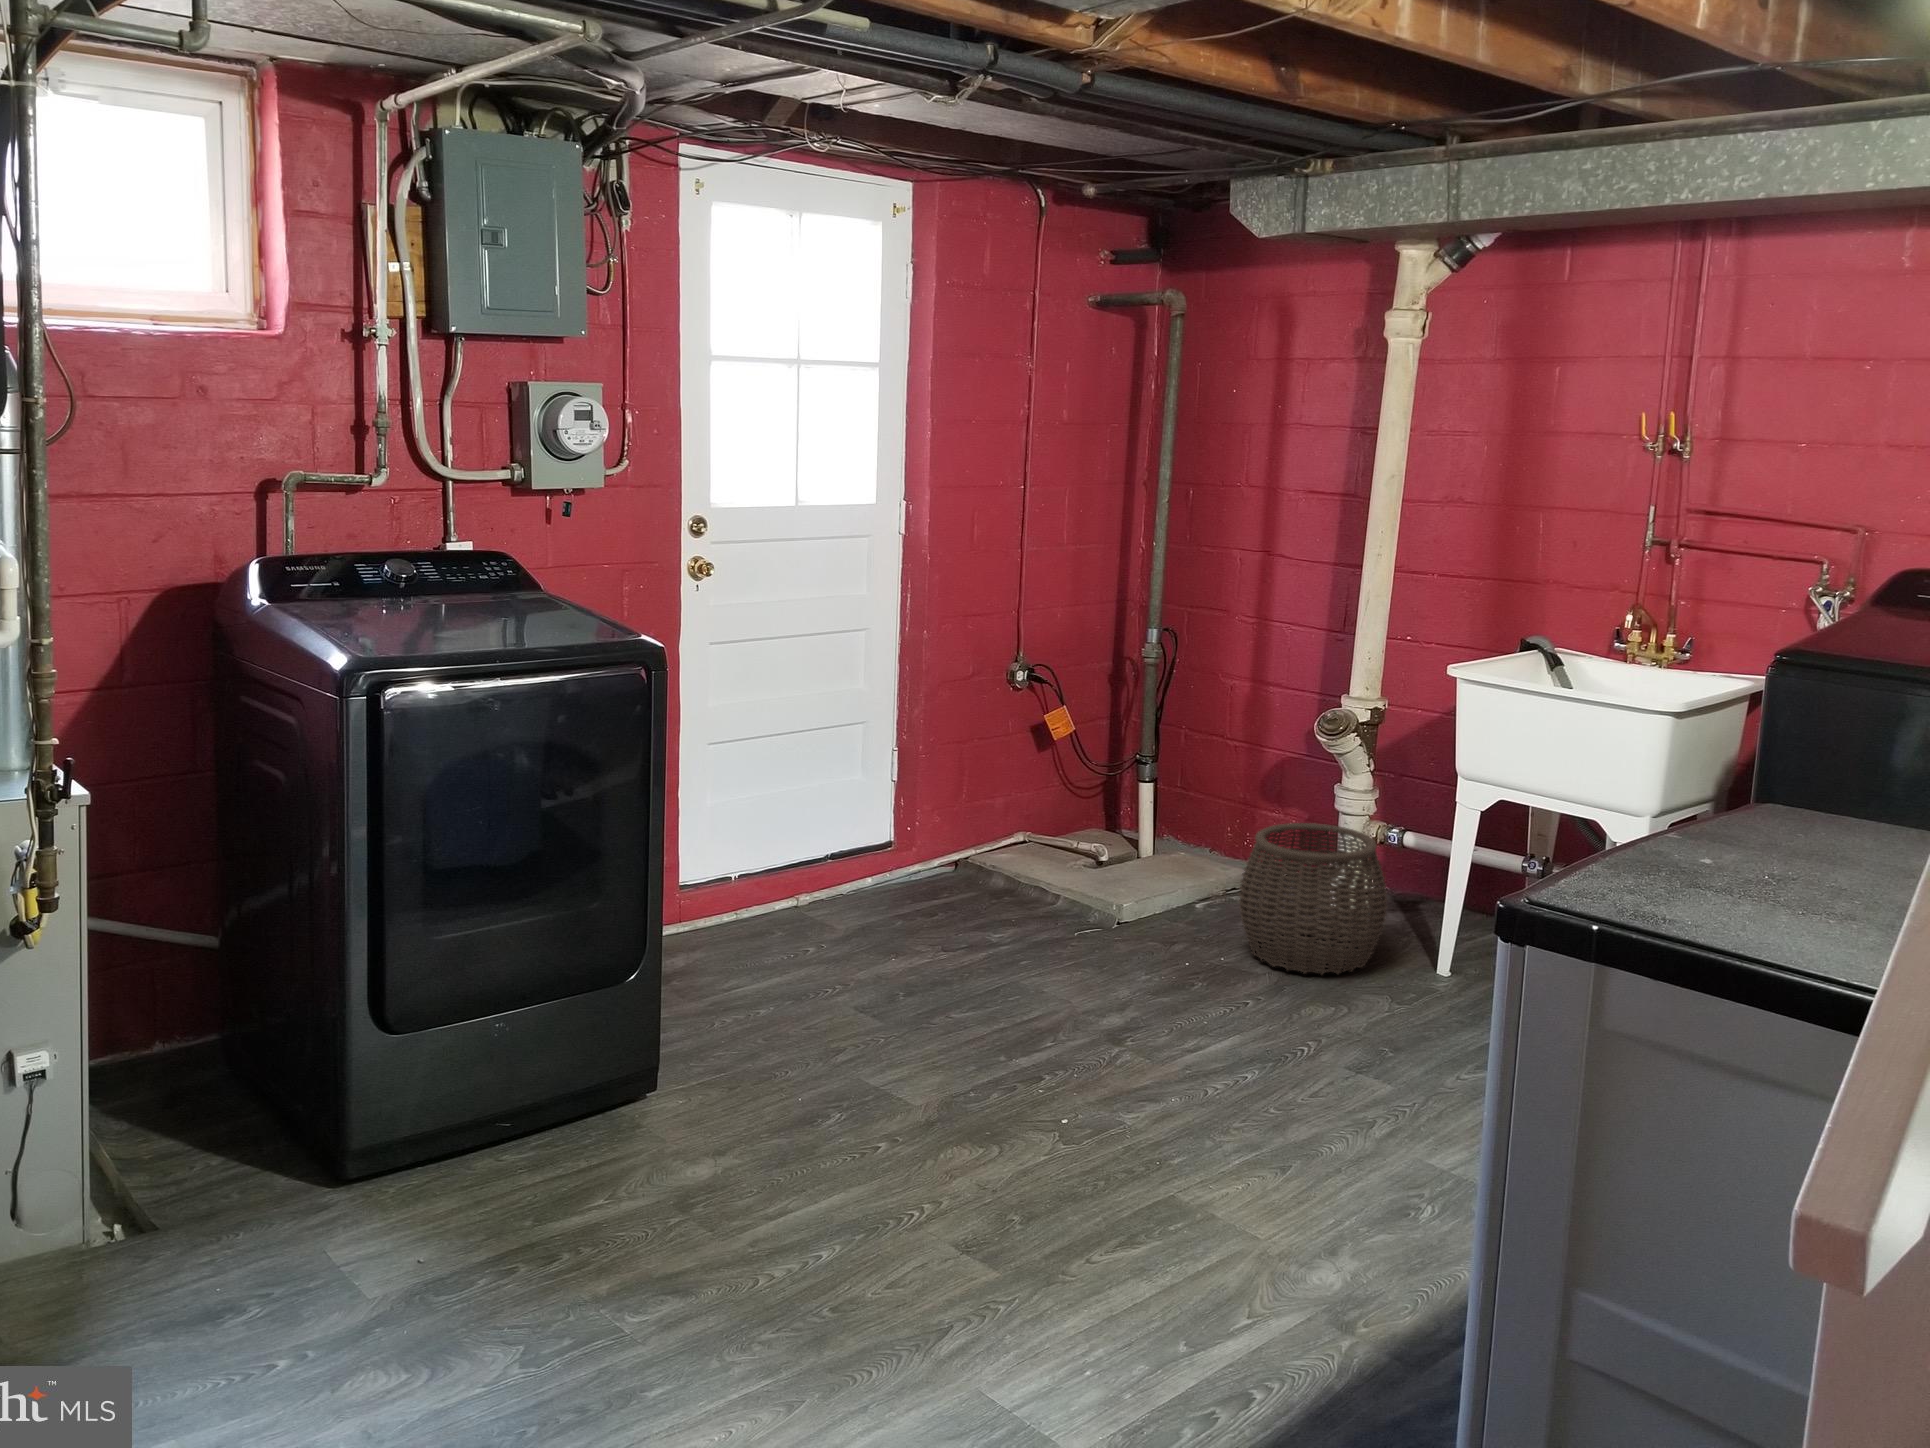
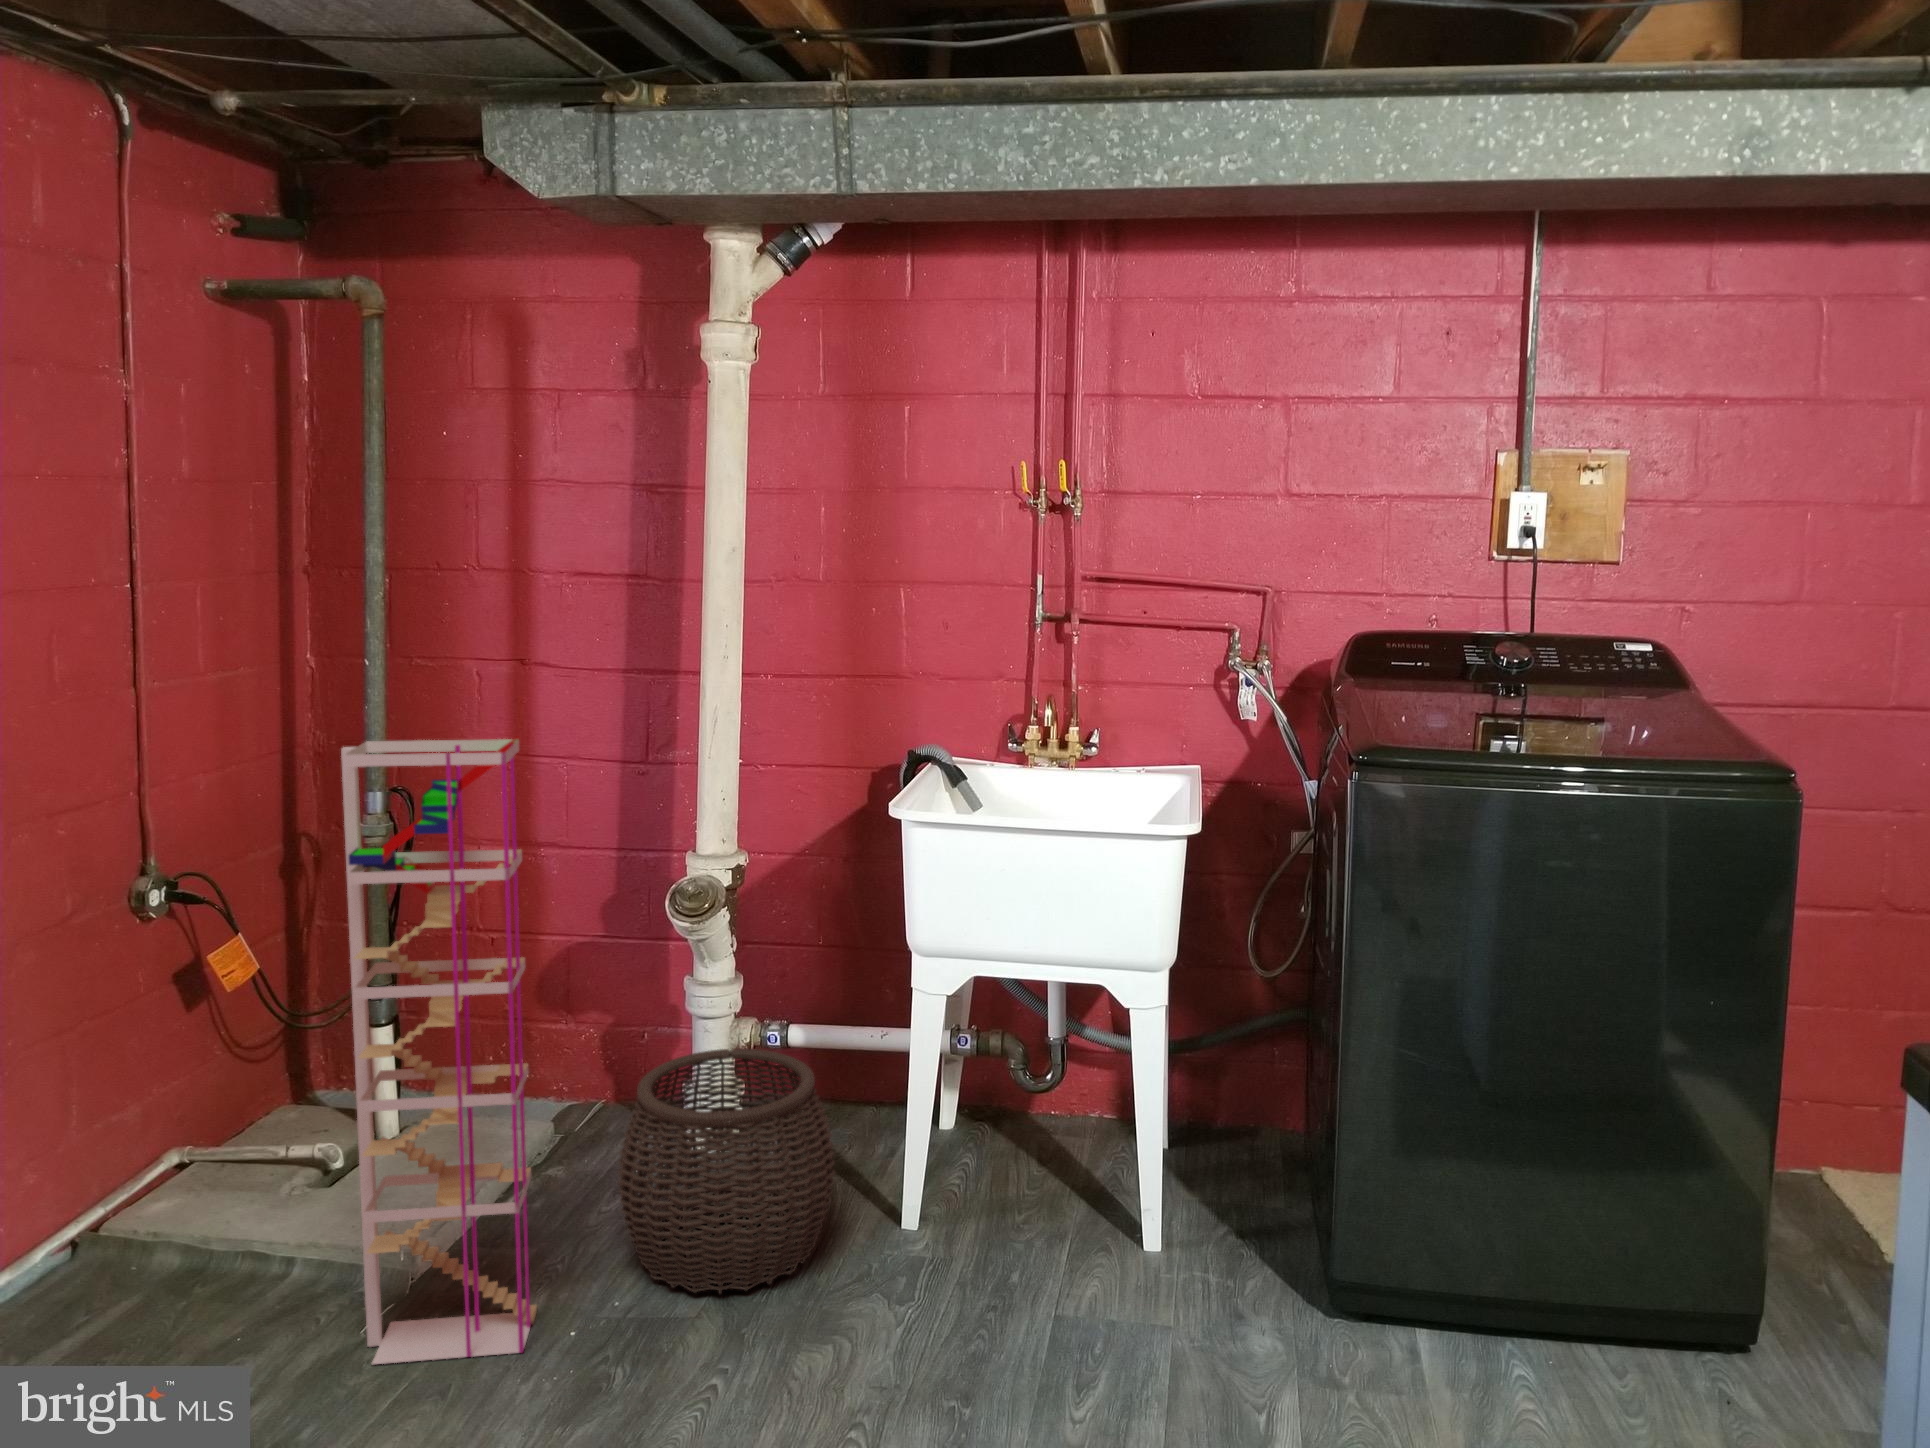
shelving unit: none [1082,586,1192,965] -> present [341,736,537,1364]

